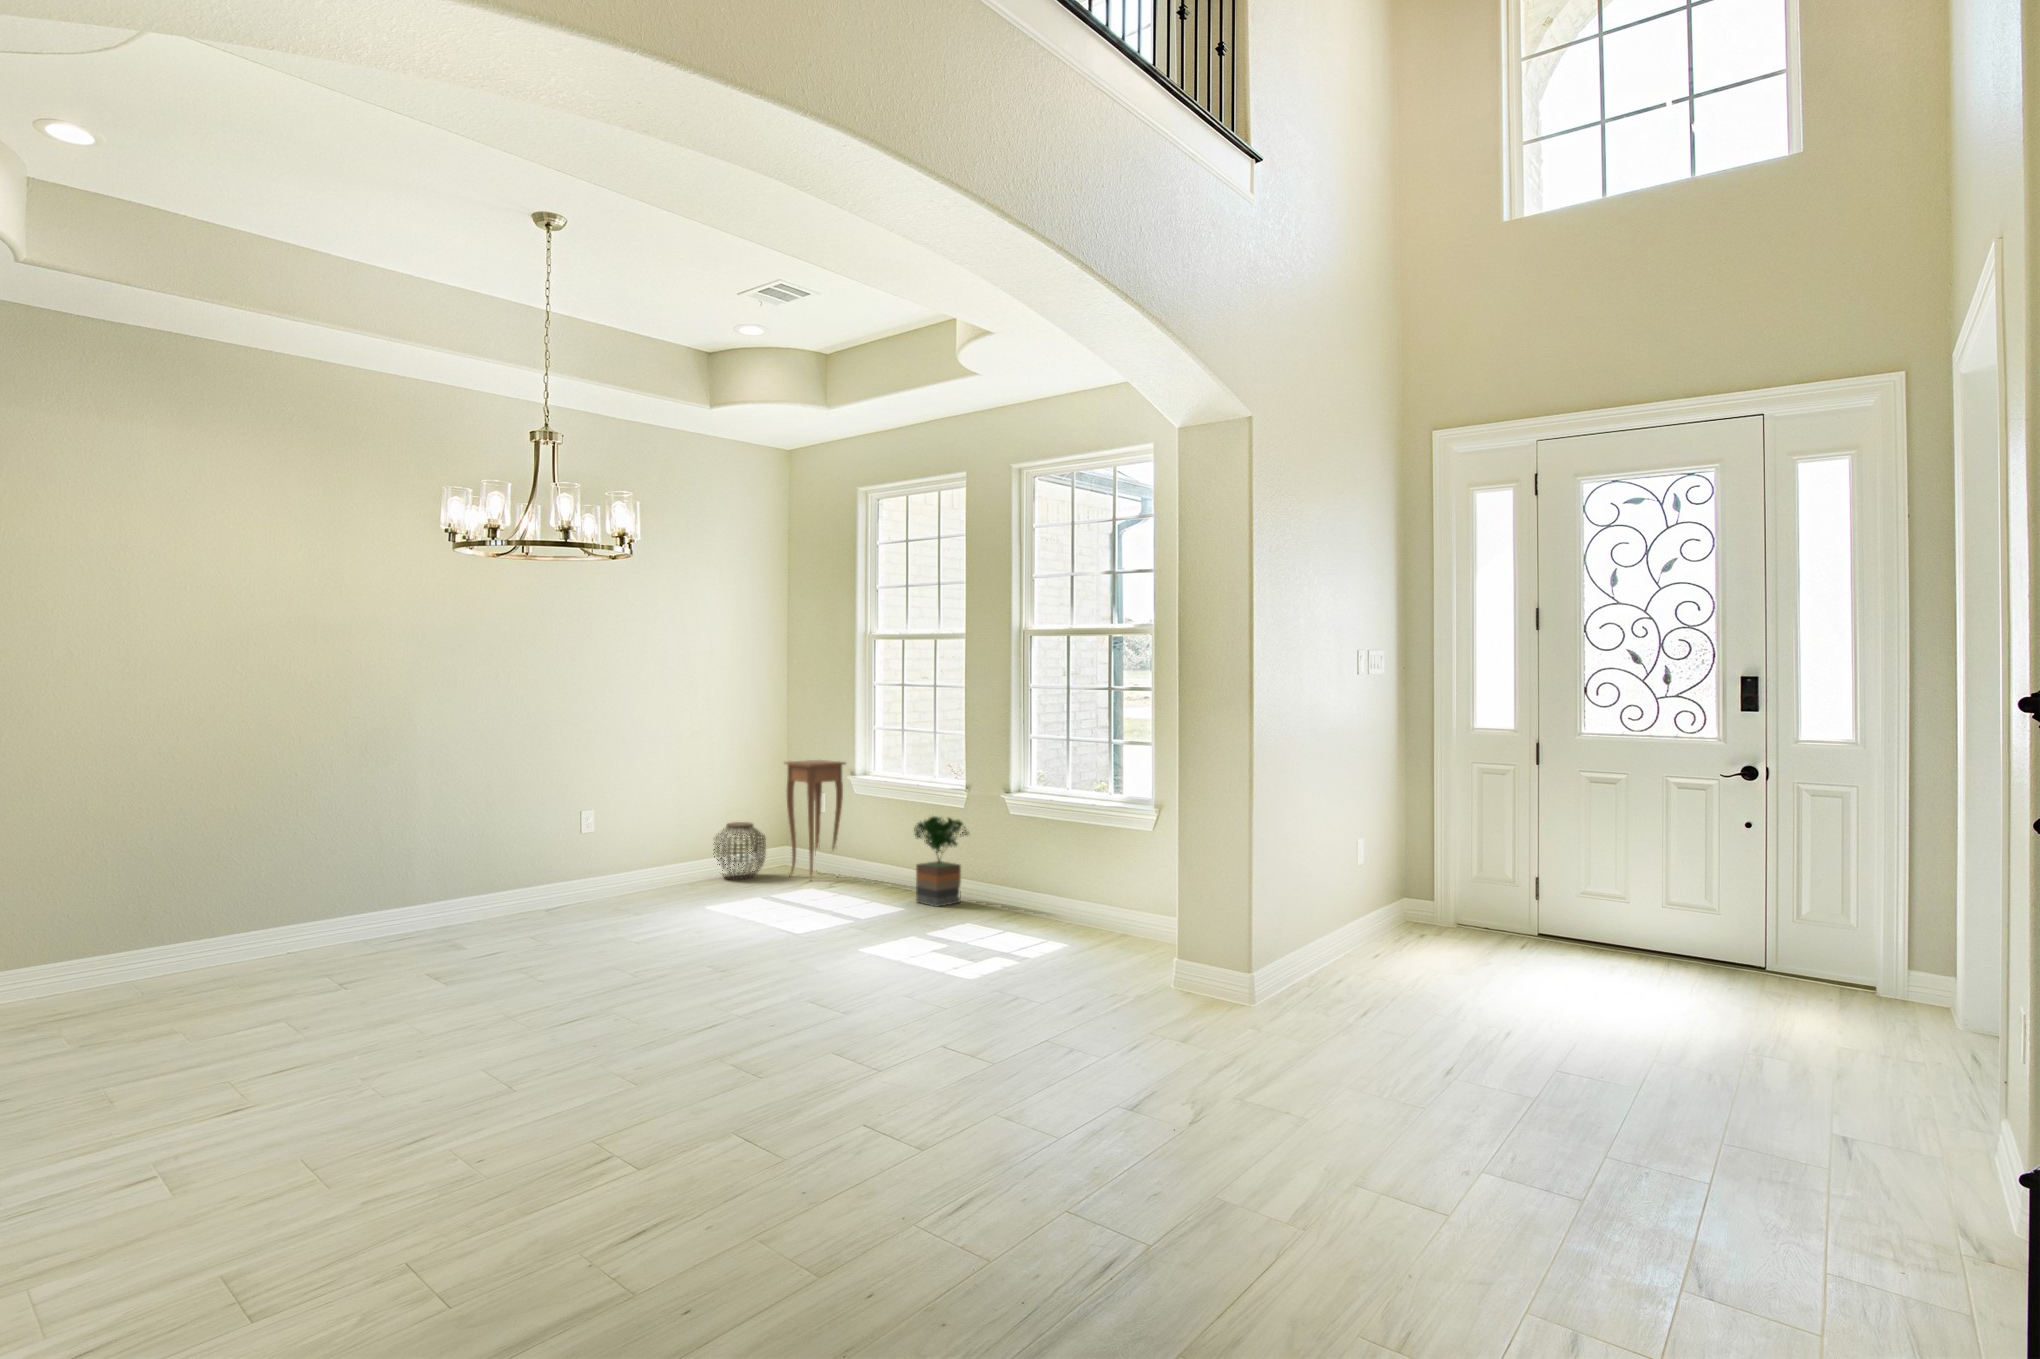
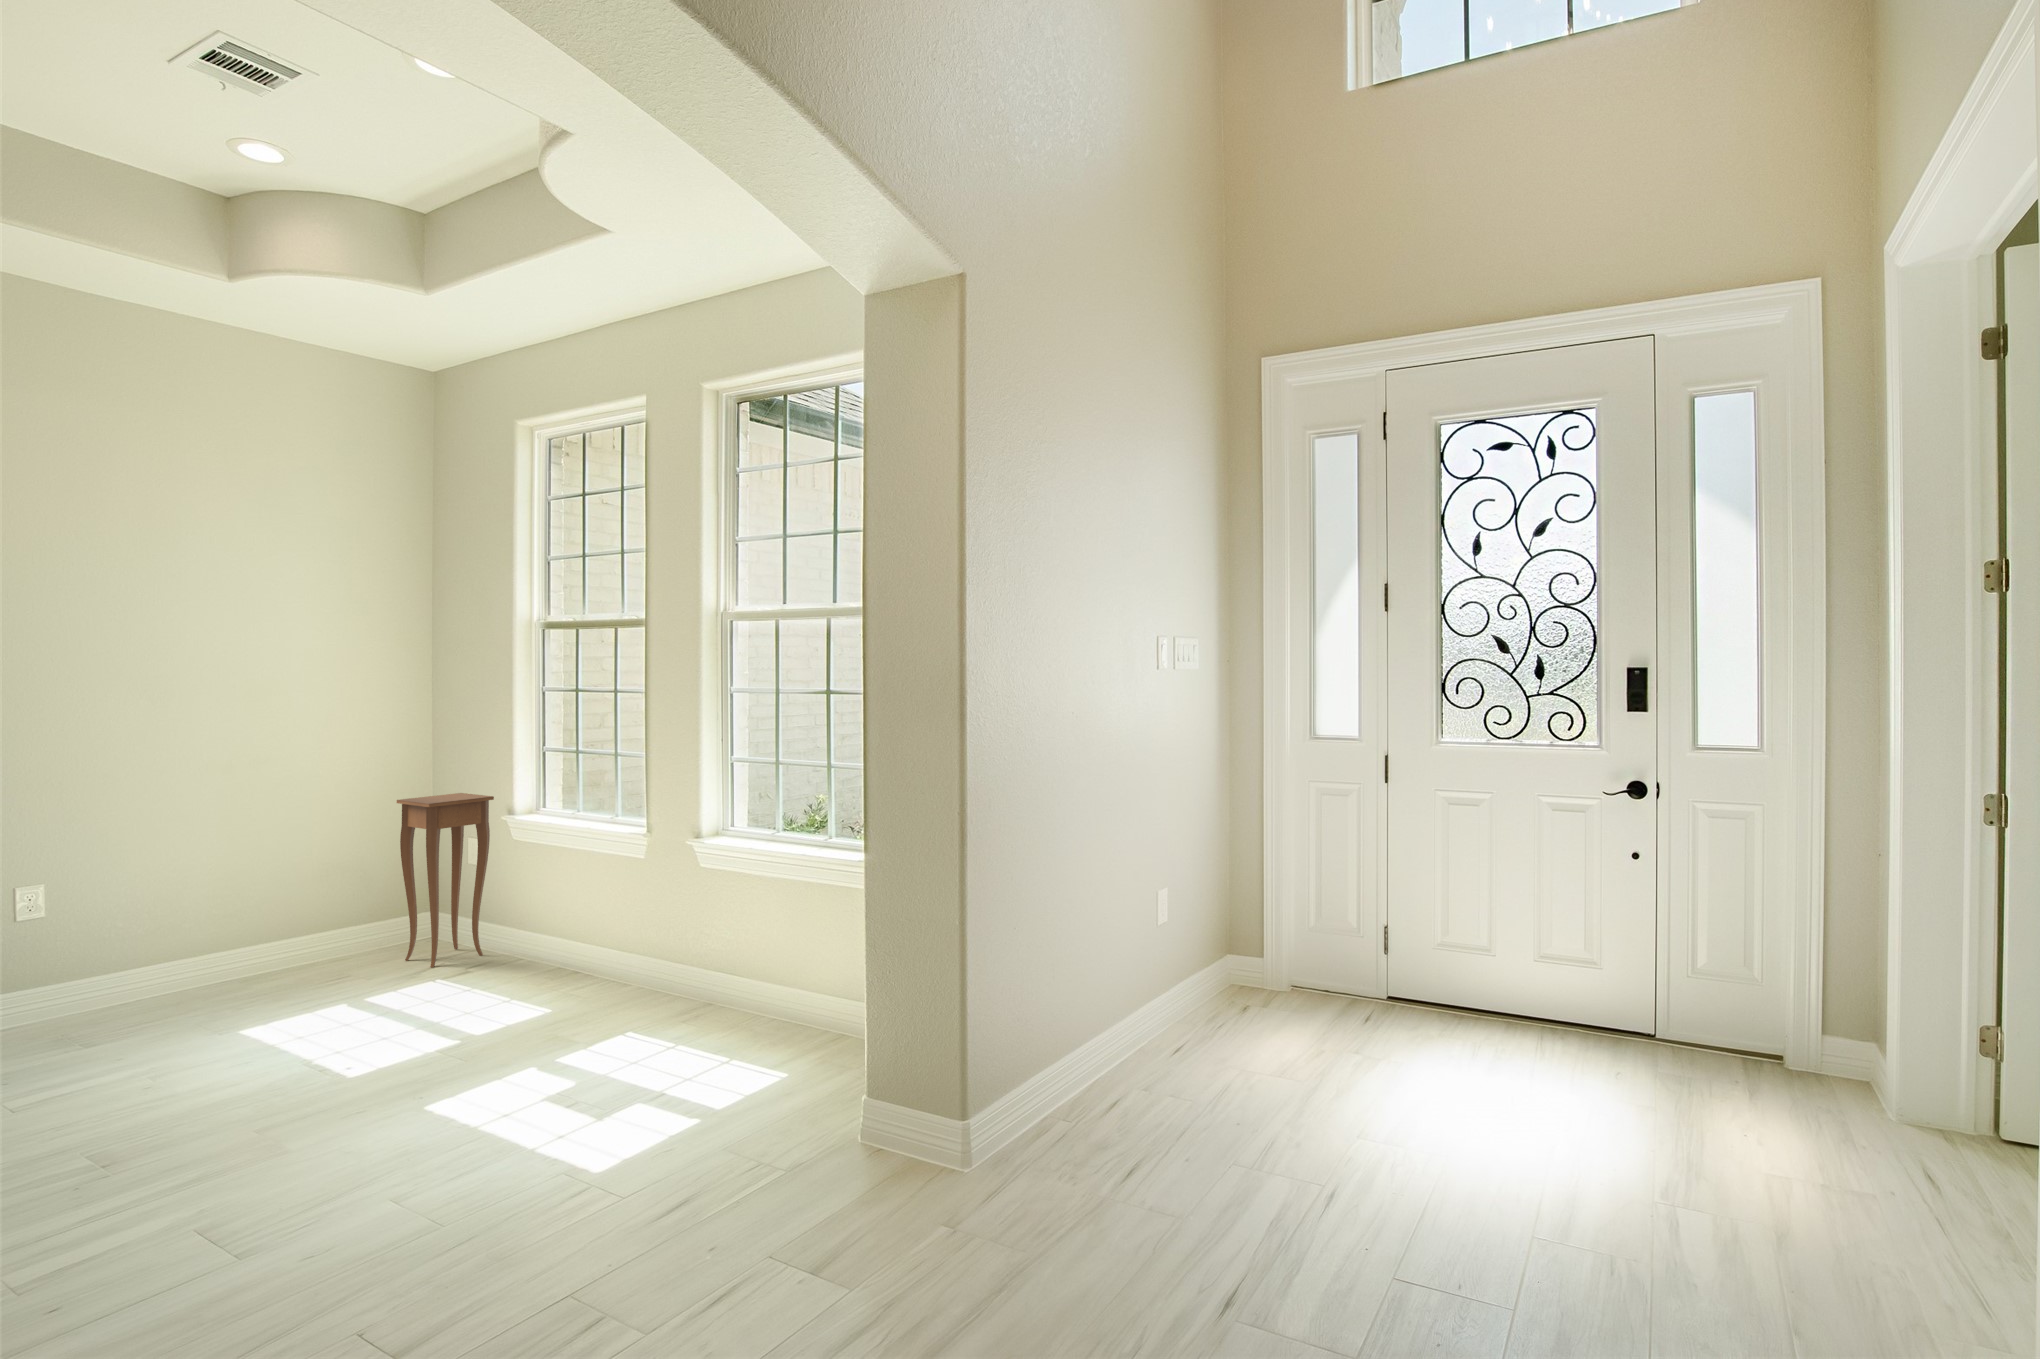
potted tree: present [914,817,969,907] -> none [554,875,651,1010]
woven basket: present [713,822,766,880] -> none [277,888,368,974]

